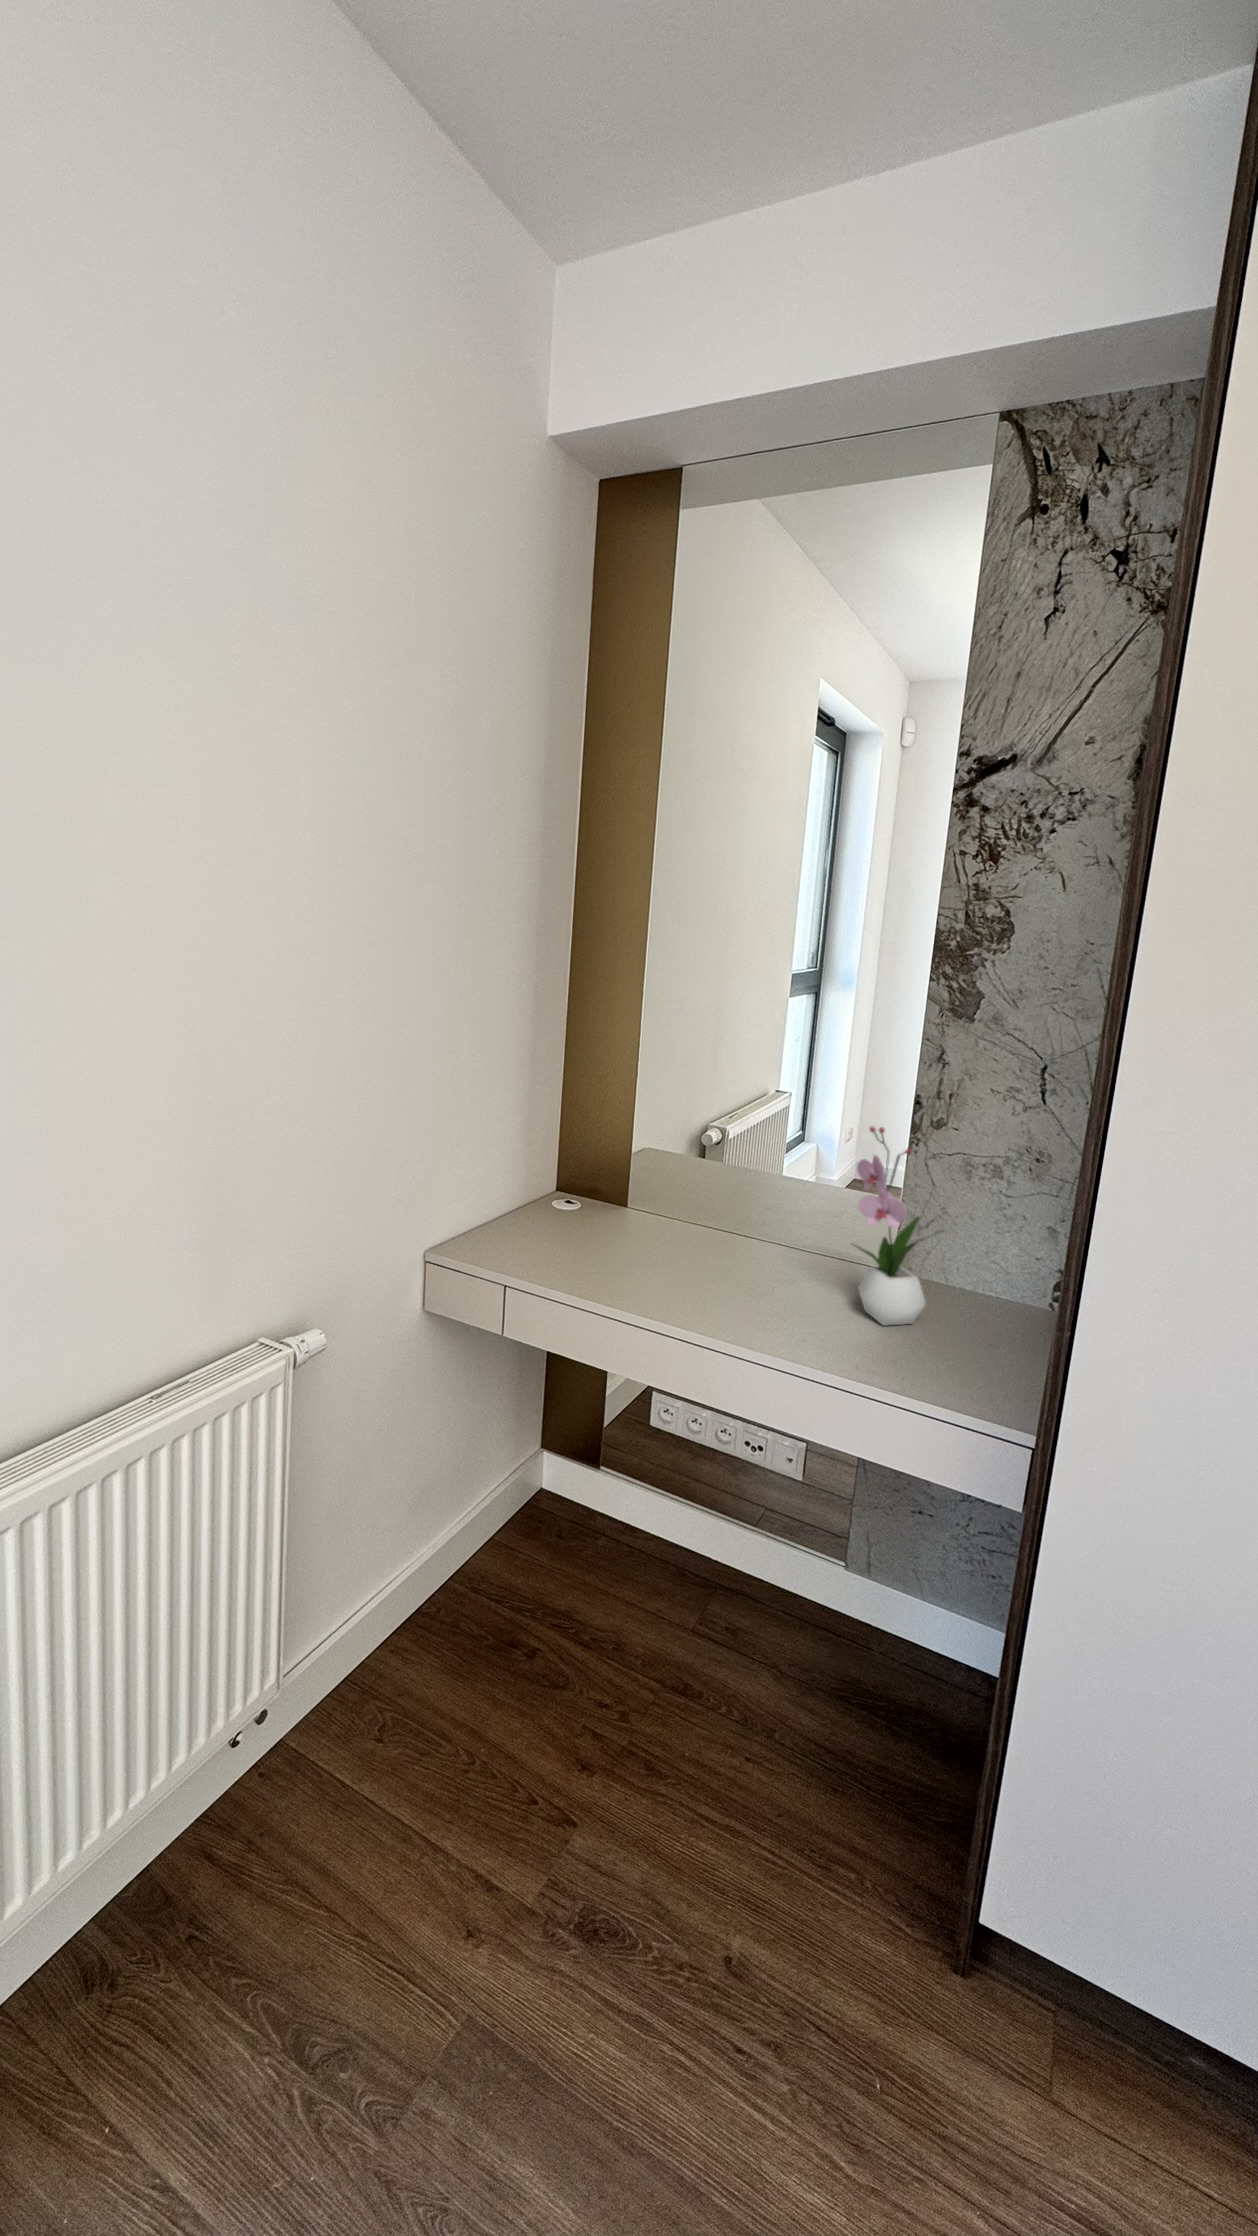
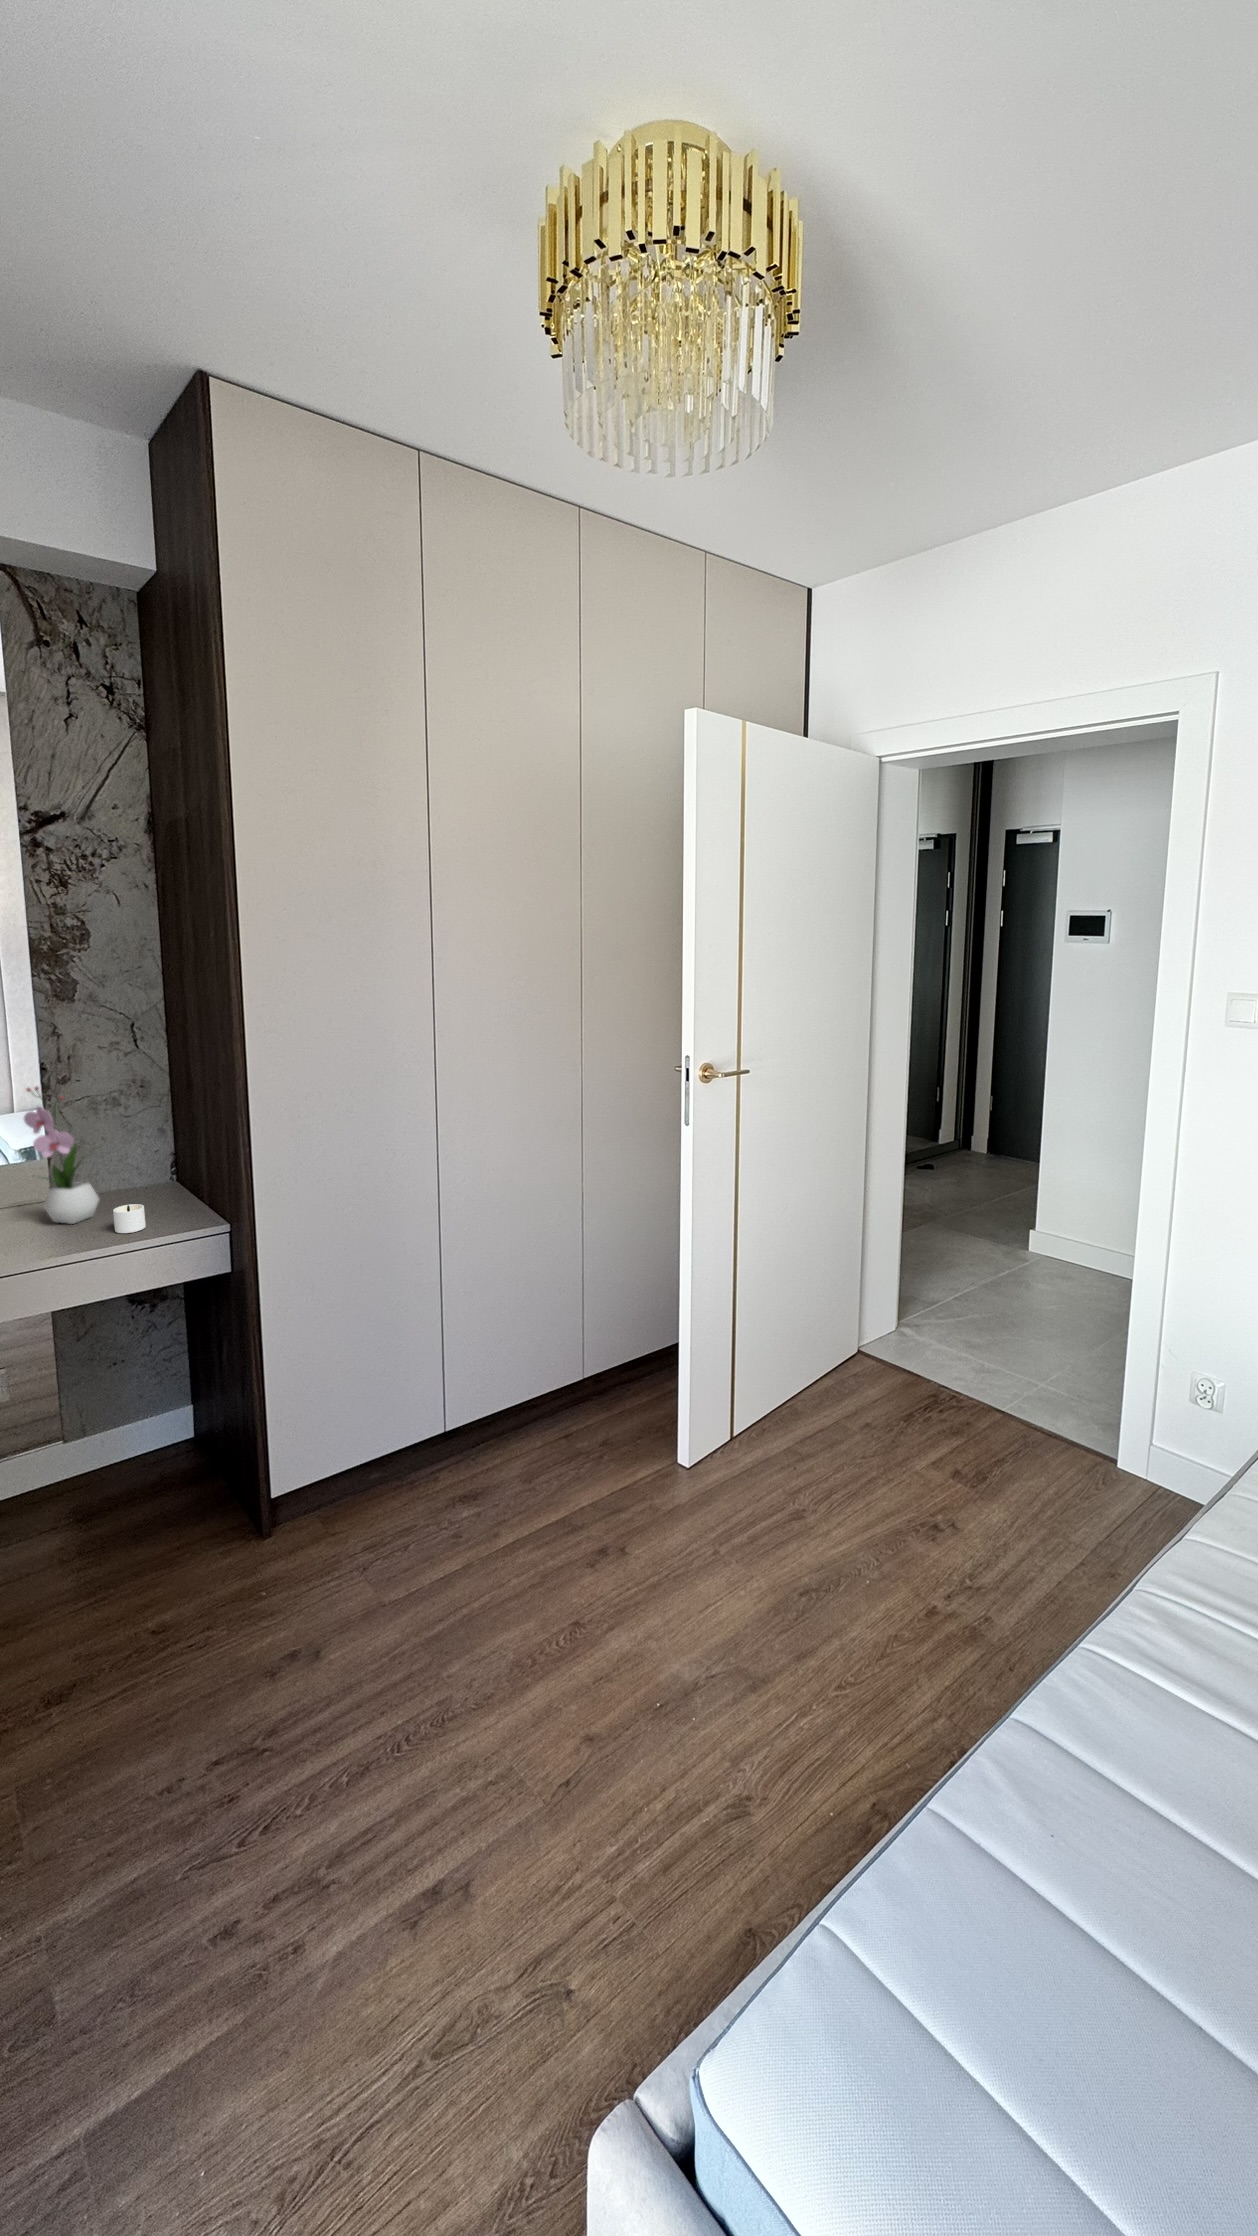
candle: none [919,1330,980,1387] -> present [113,1204,146,1233]

